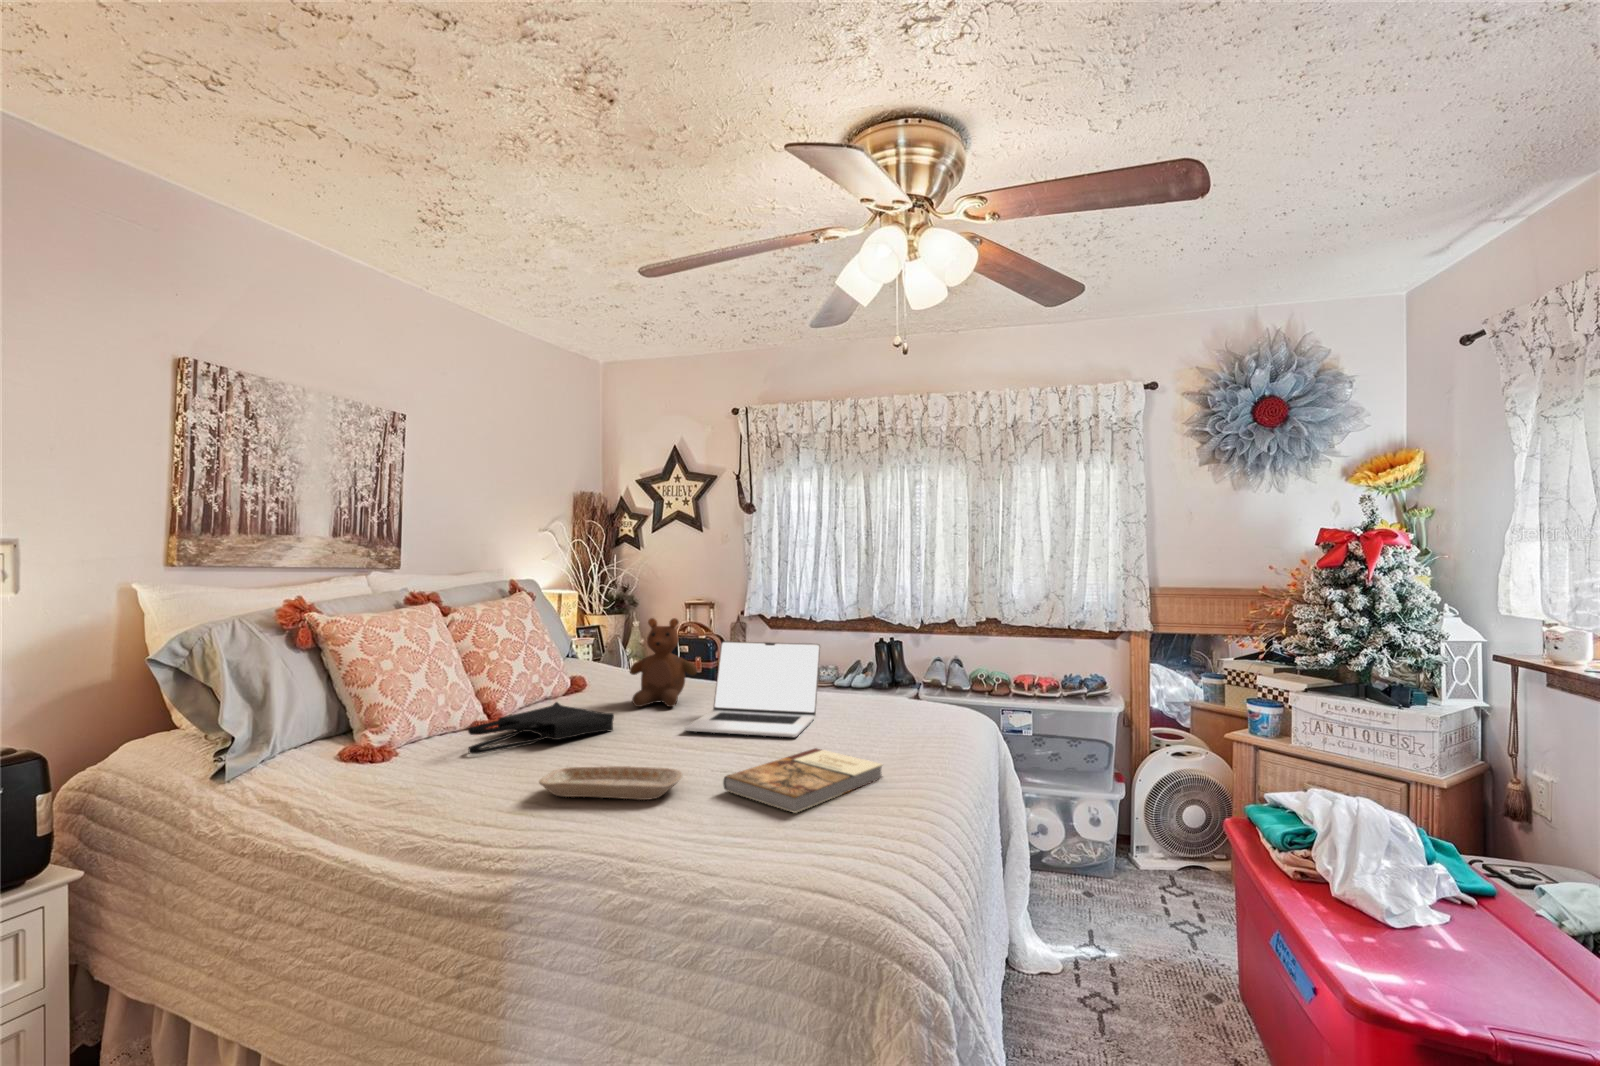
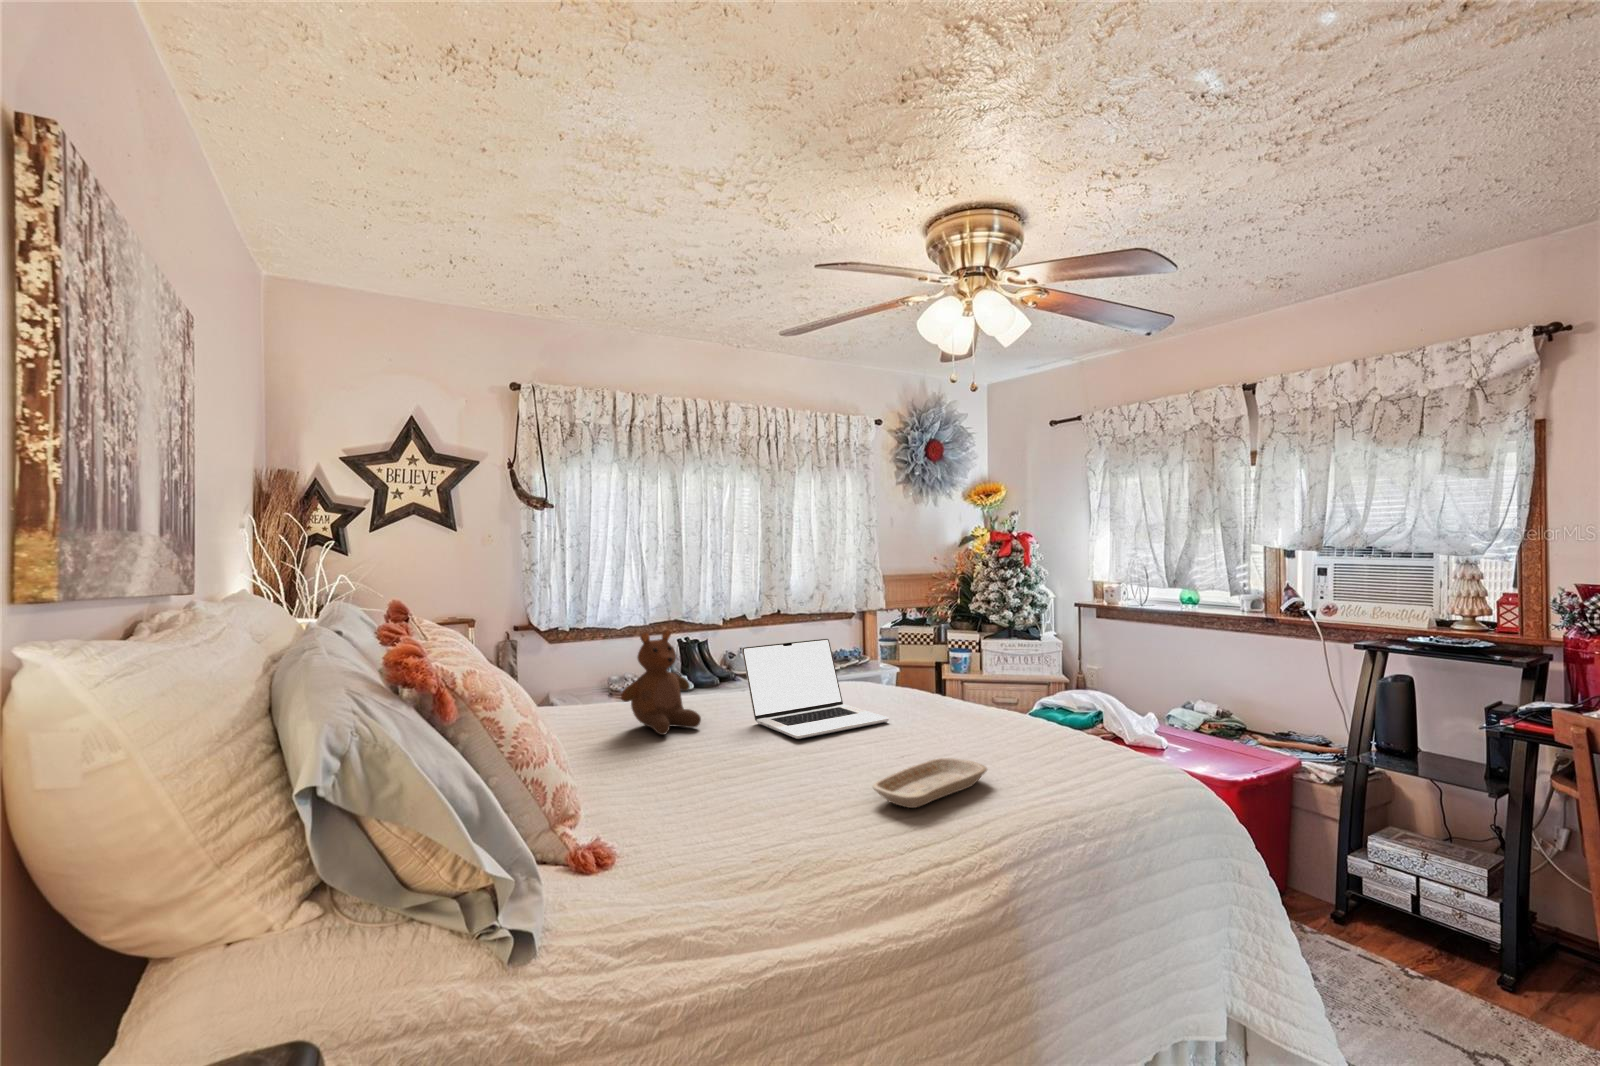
tote bag: present [468,702,614,754] -> none [617,739,735,816]
book: present [723,748,883,813] -> none [953,718,1073,763]

